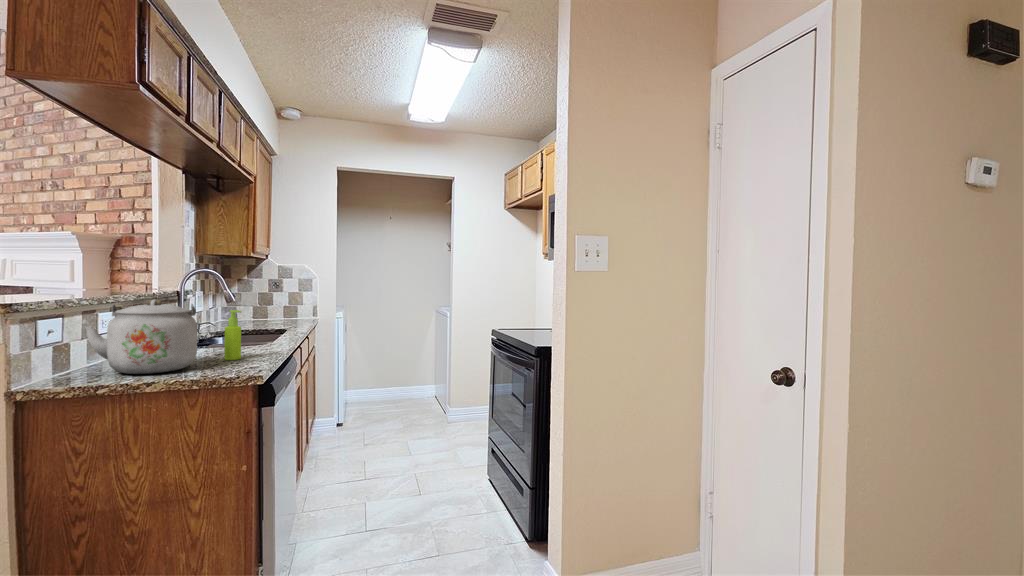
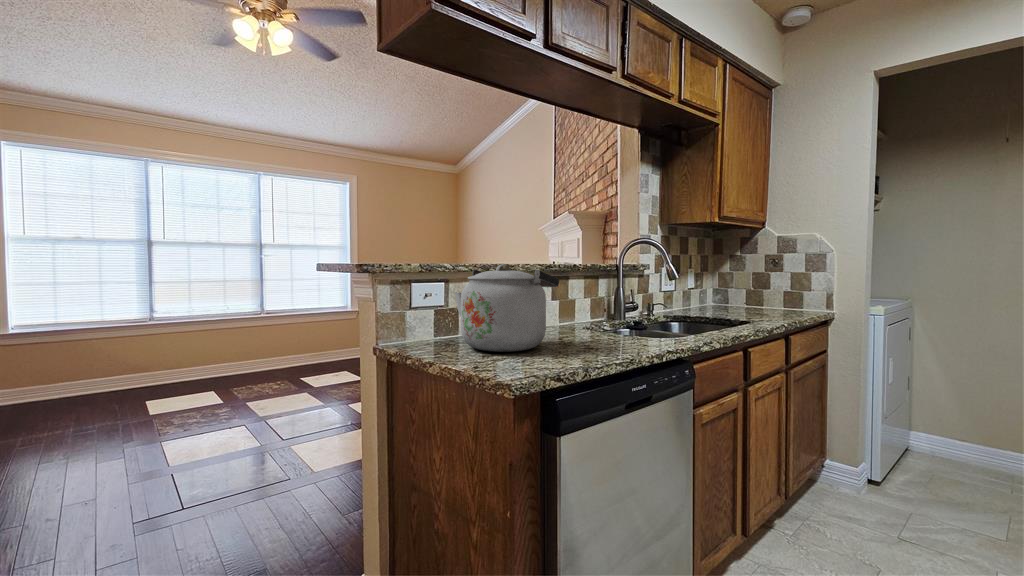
soap dispenser: present [224,310,241,360] -> none [591,281,612,350]

